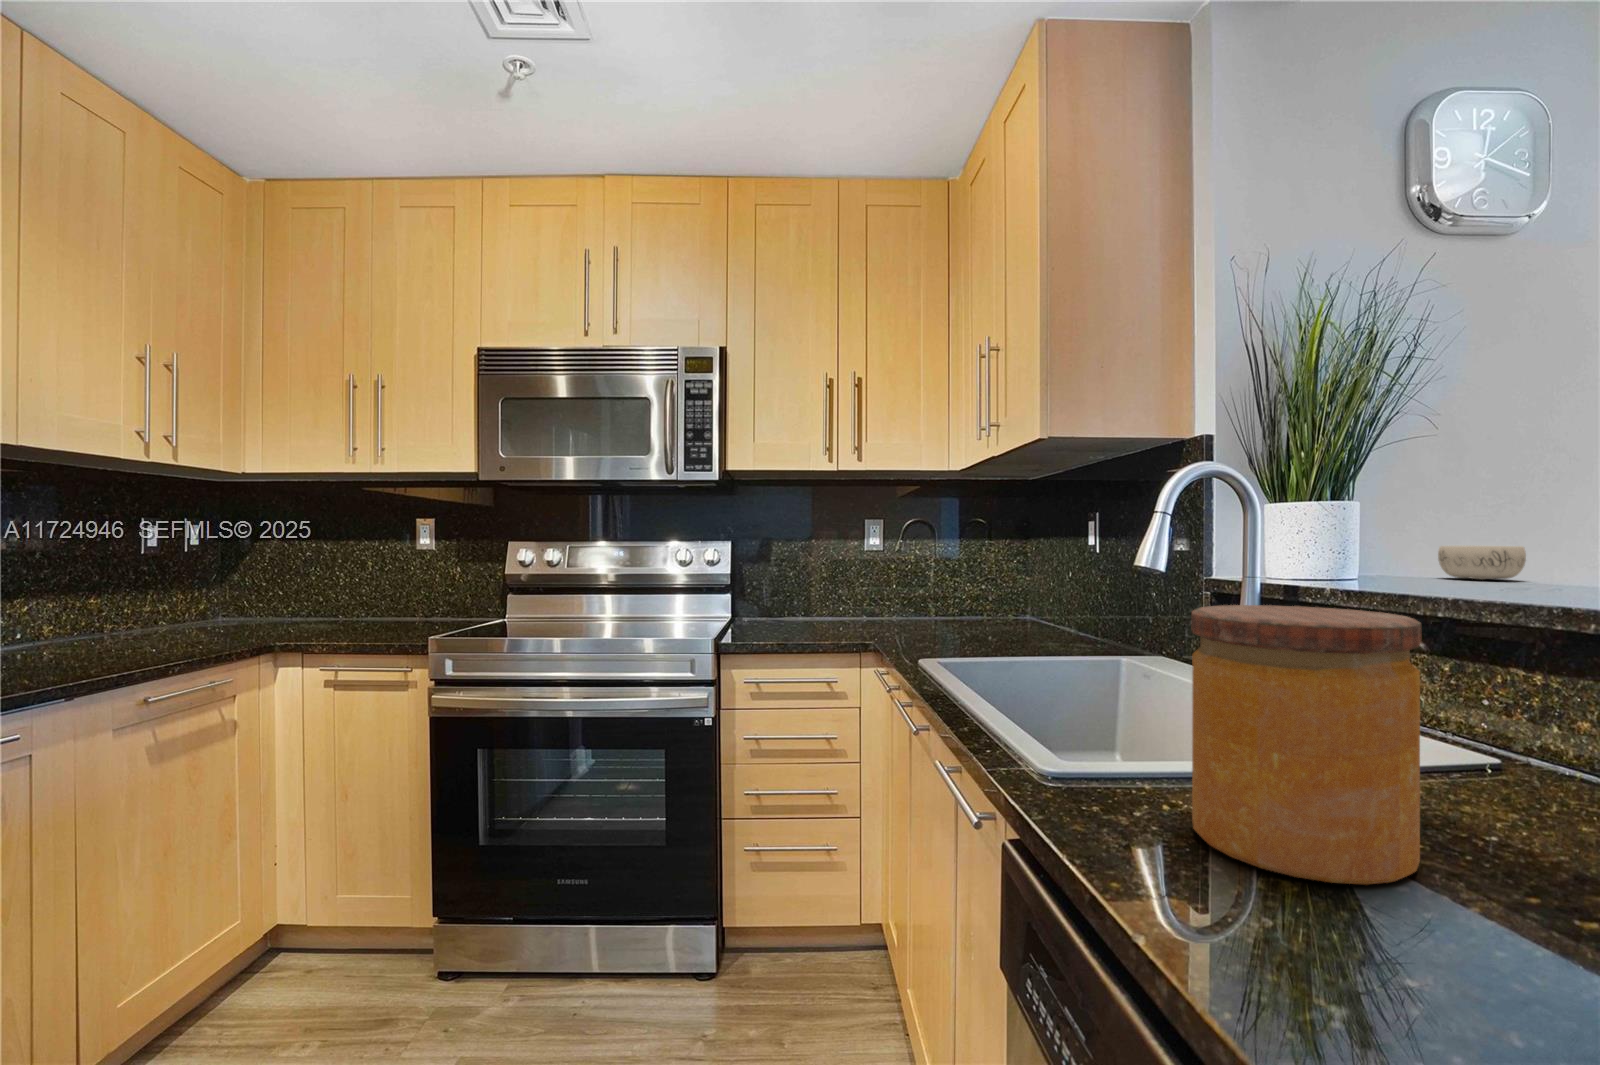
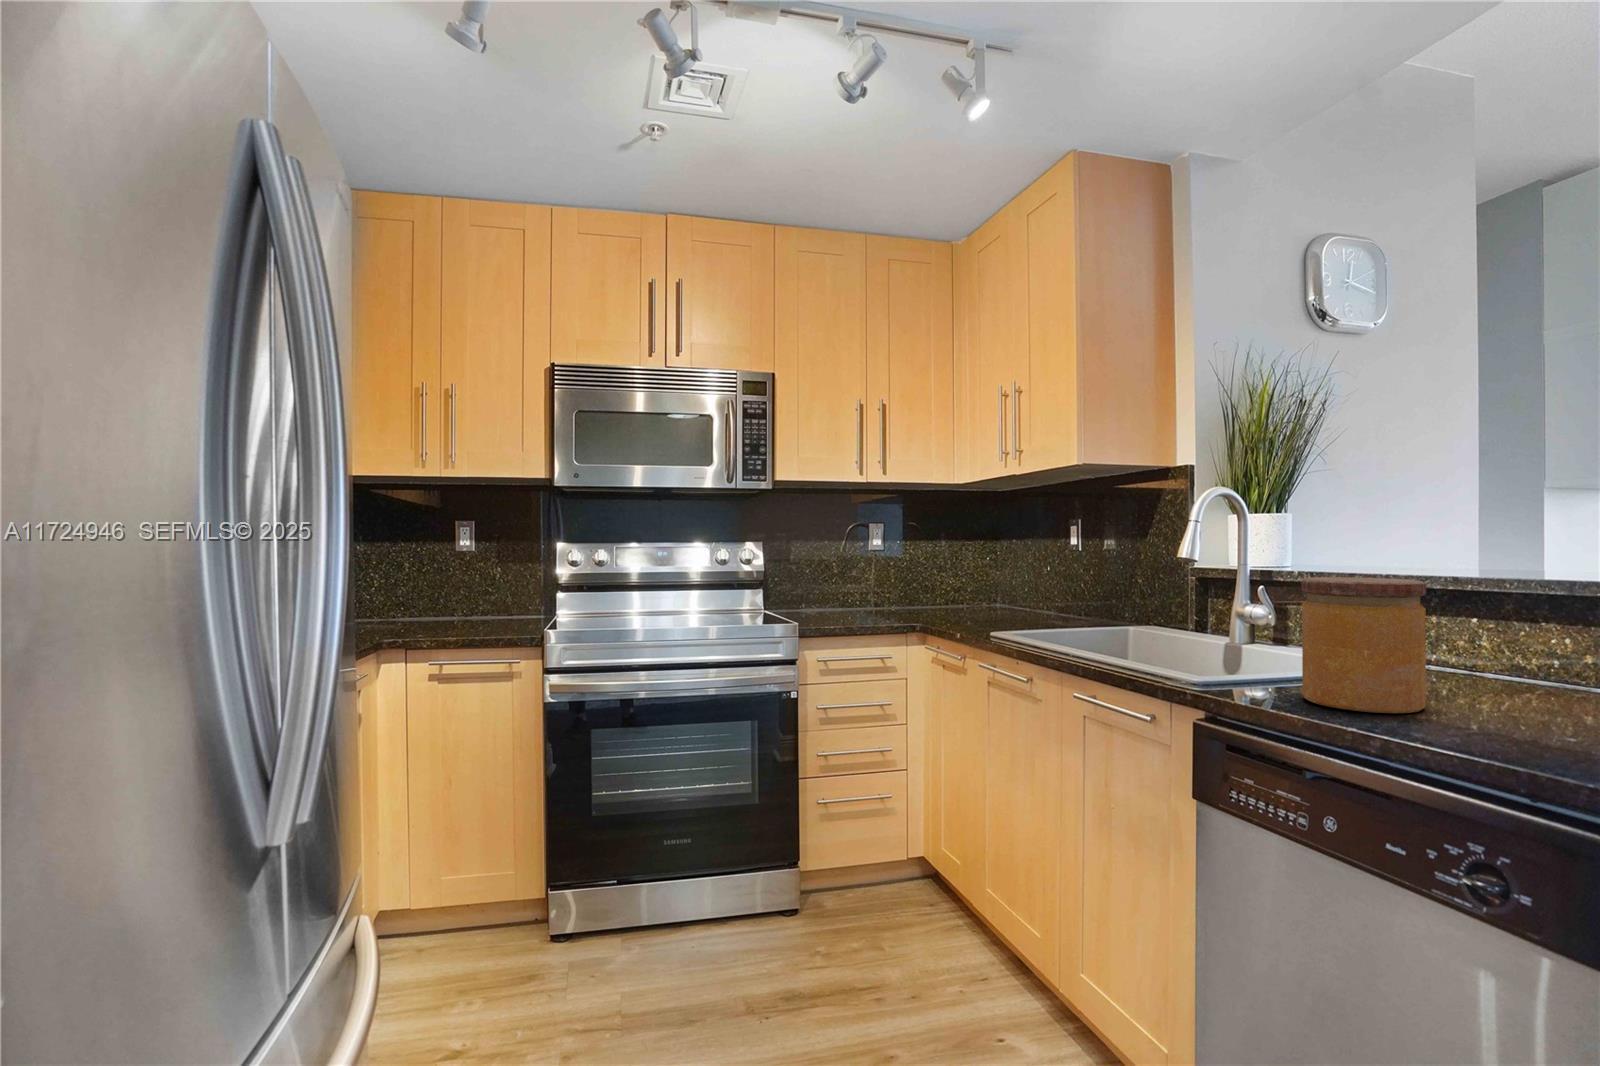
decorative bowl: present [1438,546,1526,579] -> none [1332,543,1386,566]

